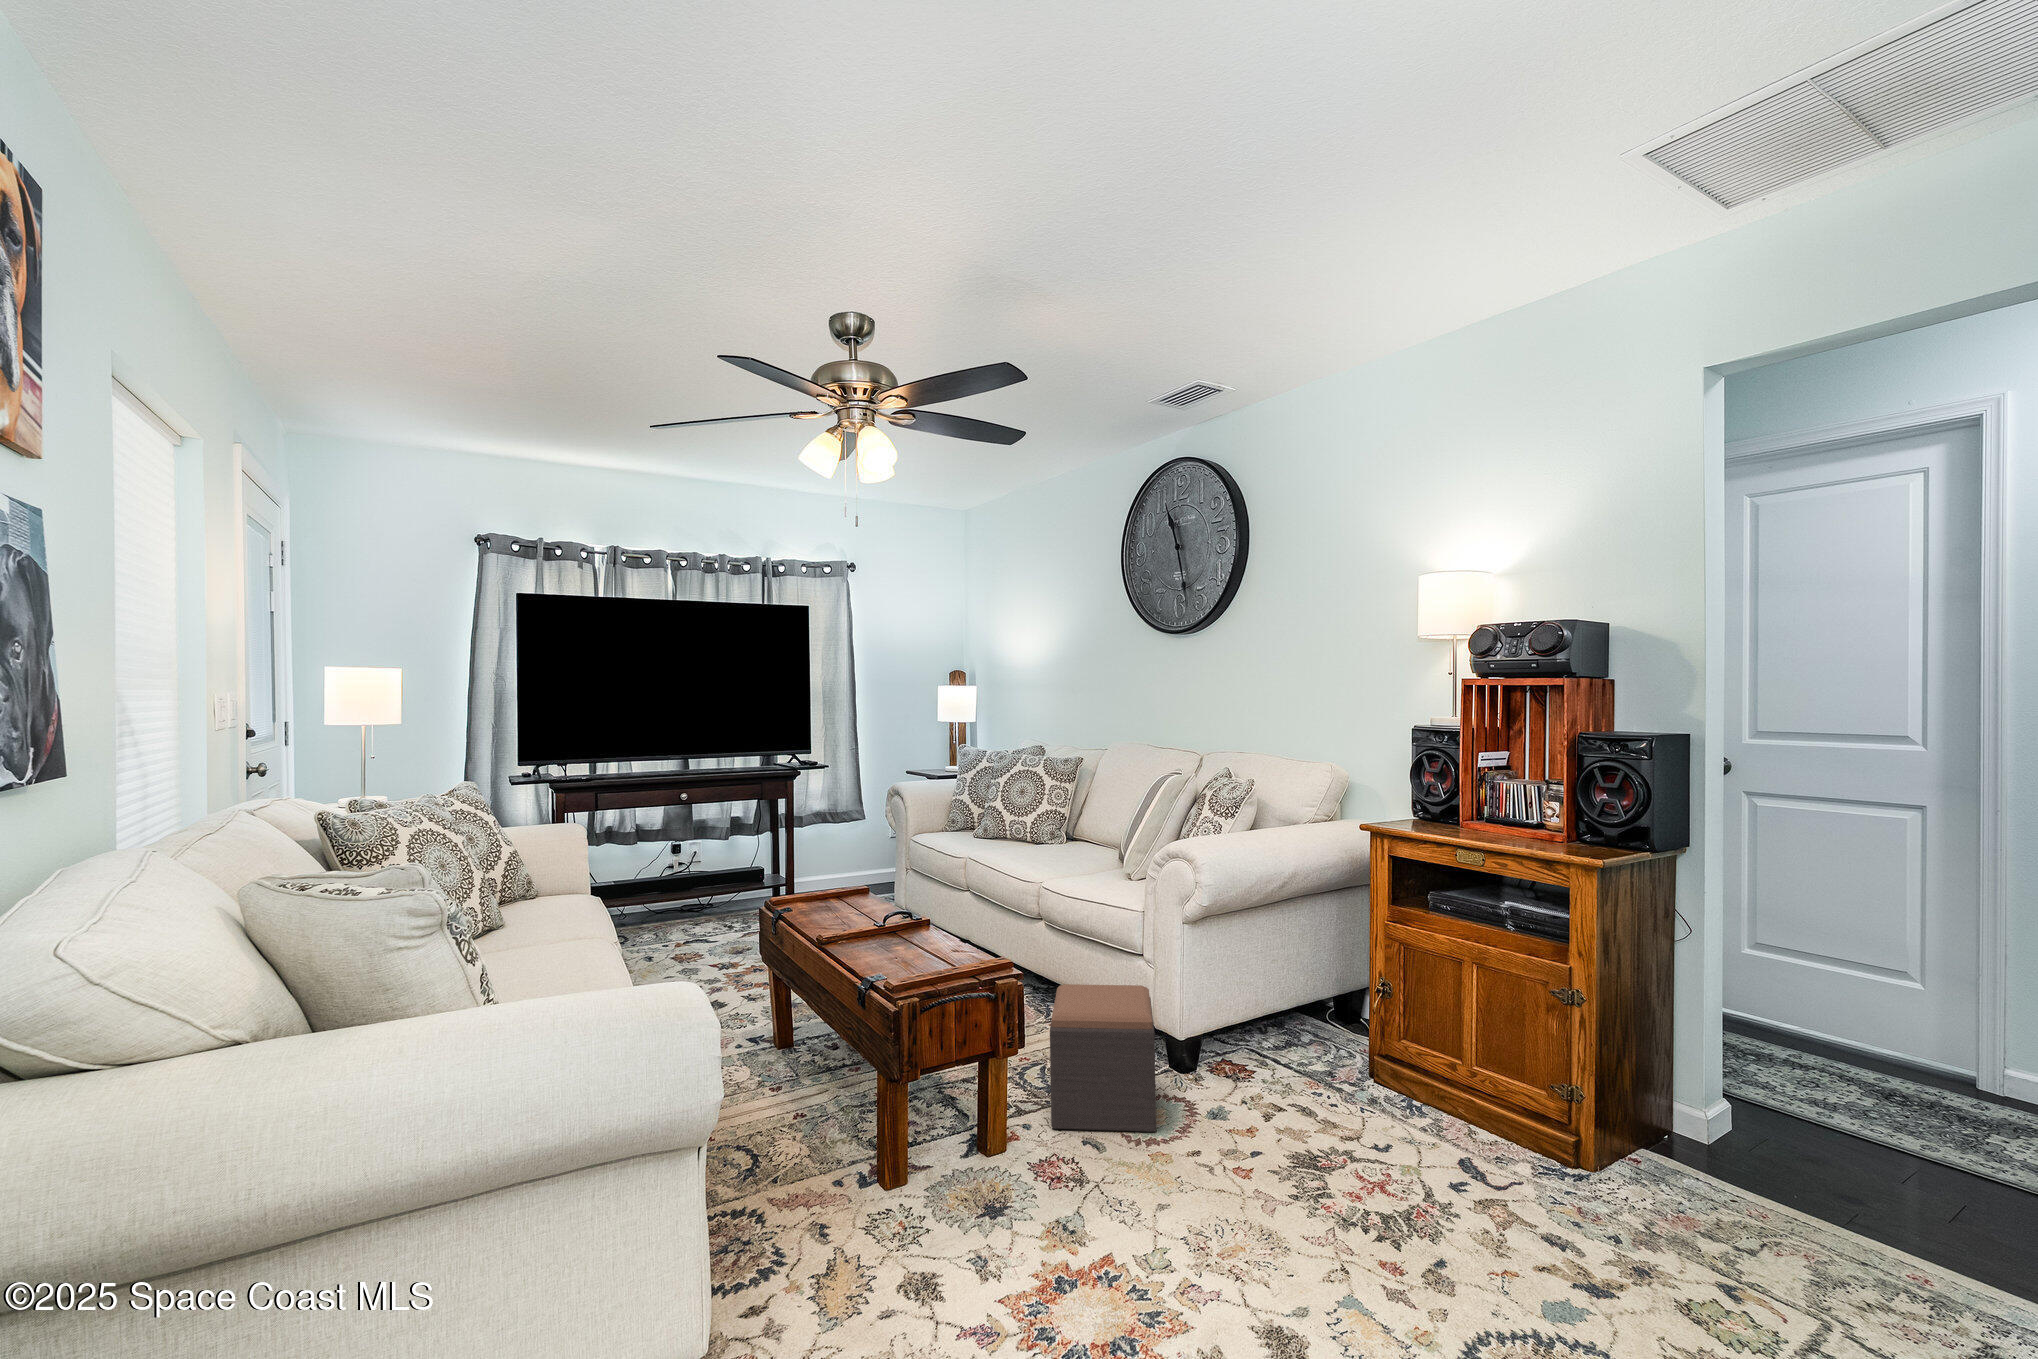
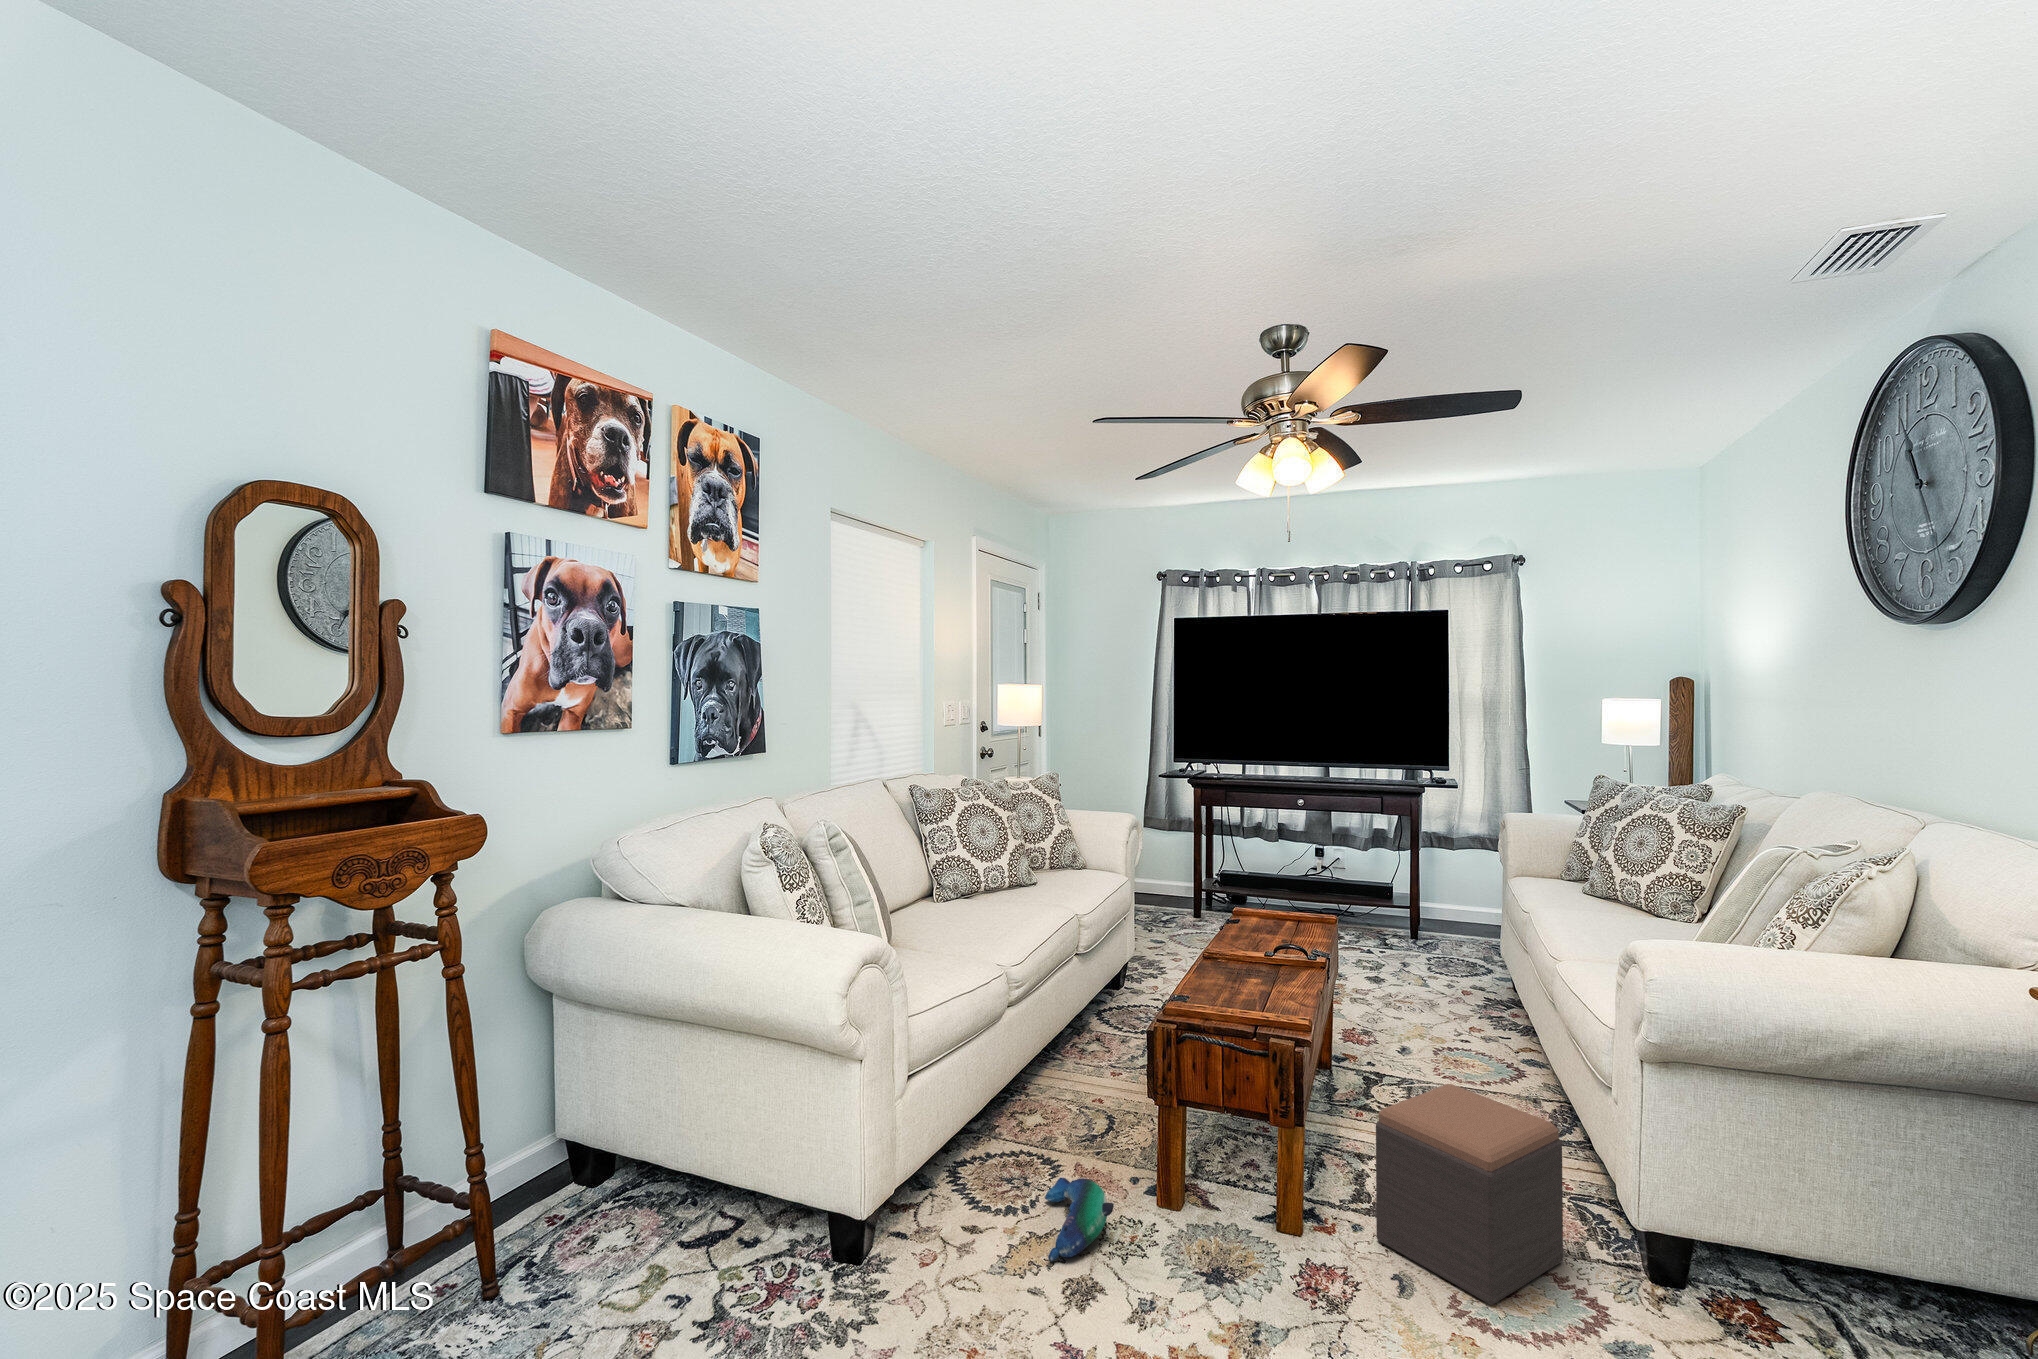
plush toy: none [780,1190,885,1284] -> present [1045,1178,1114,1261]

